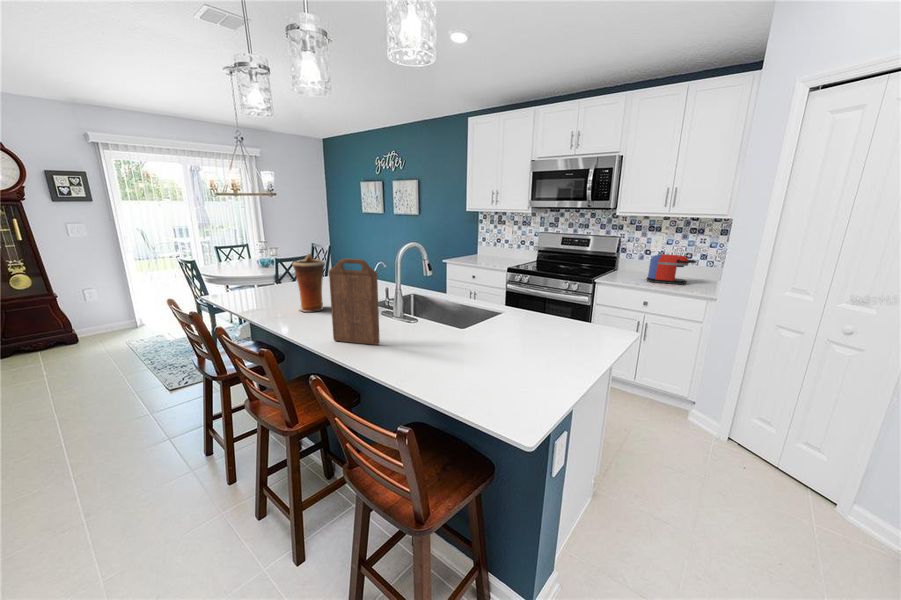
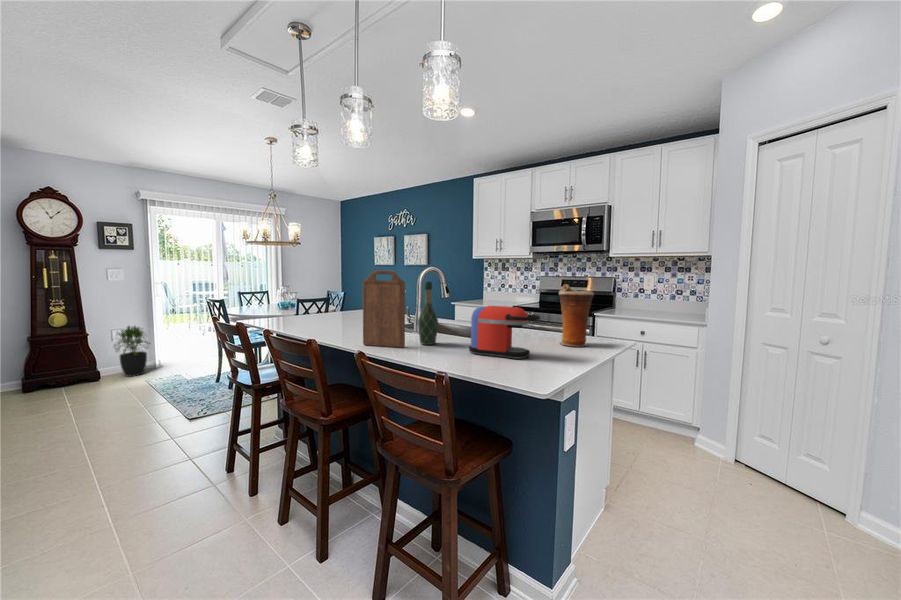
vase: present [292,254,325,312] -> present [559,284,594,346]
coffee maker: present [647,254,696,284] -> present [469,306,540,359]
wine bottle: none [395,269,417,340] -> present [418,282,438,345]
potted plant: none [82,285,127,338] -> present [115,326,150,377]

